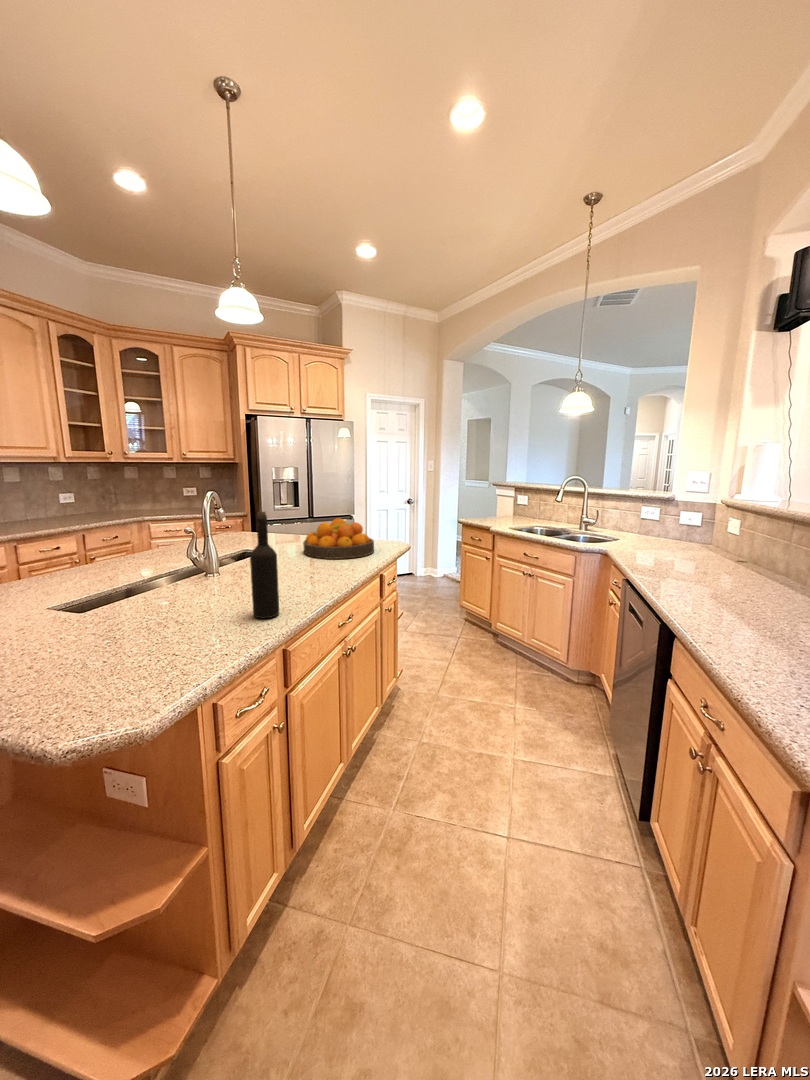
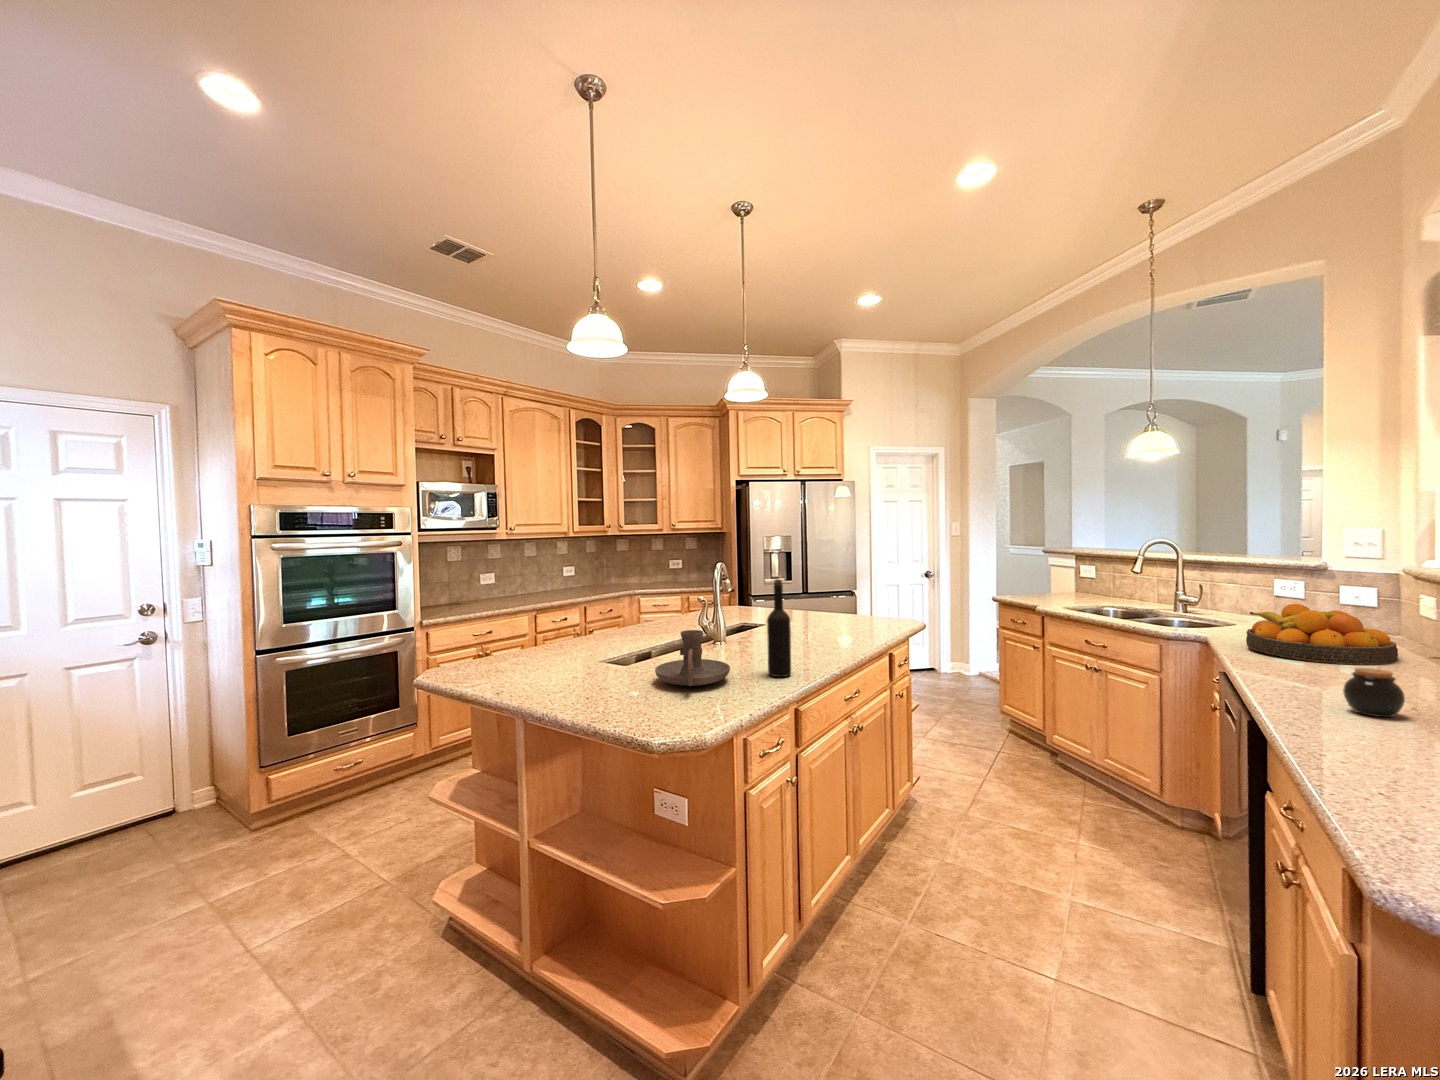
fruit bowl: present [303,518,374,559] -> present [1246,604,1398,665]
candle holder: none [100,573,205,647] -> present [655,630,730,686]
jar: none [726,581,766,619] -> present [1343,668,1405,717]

